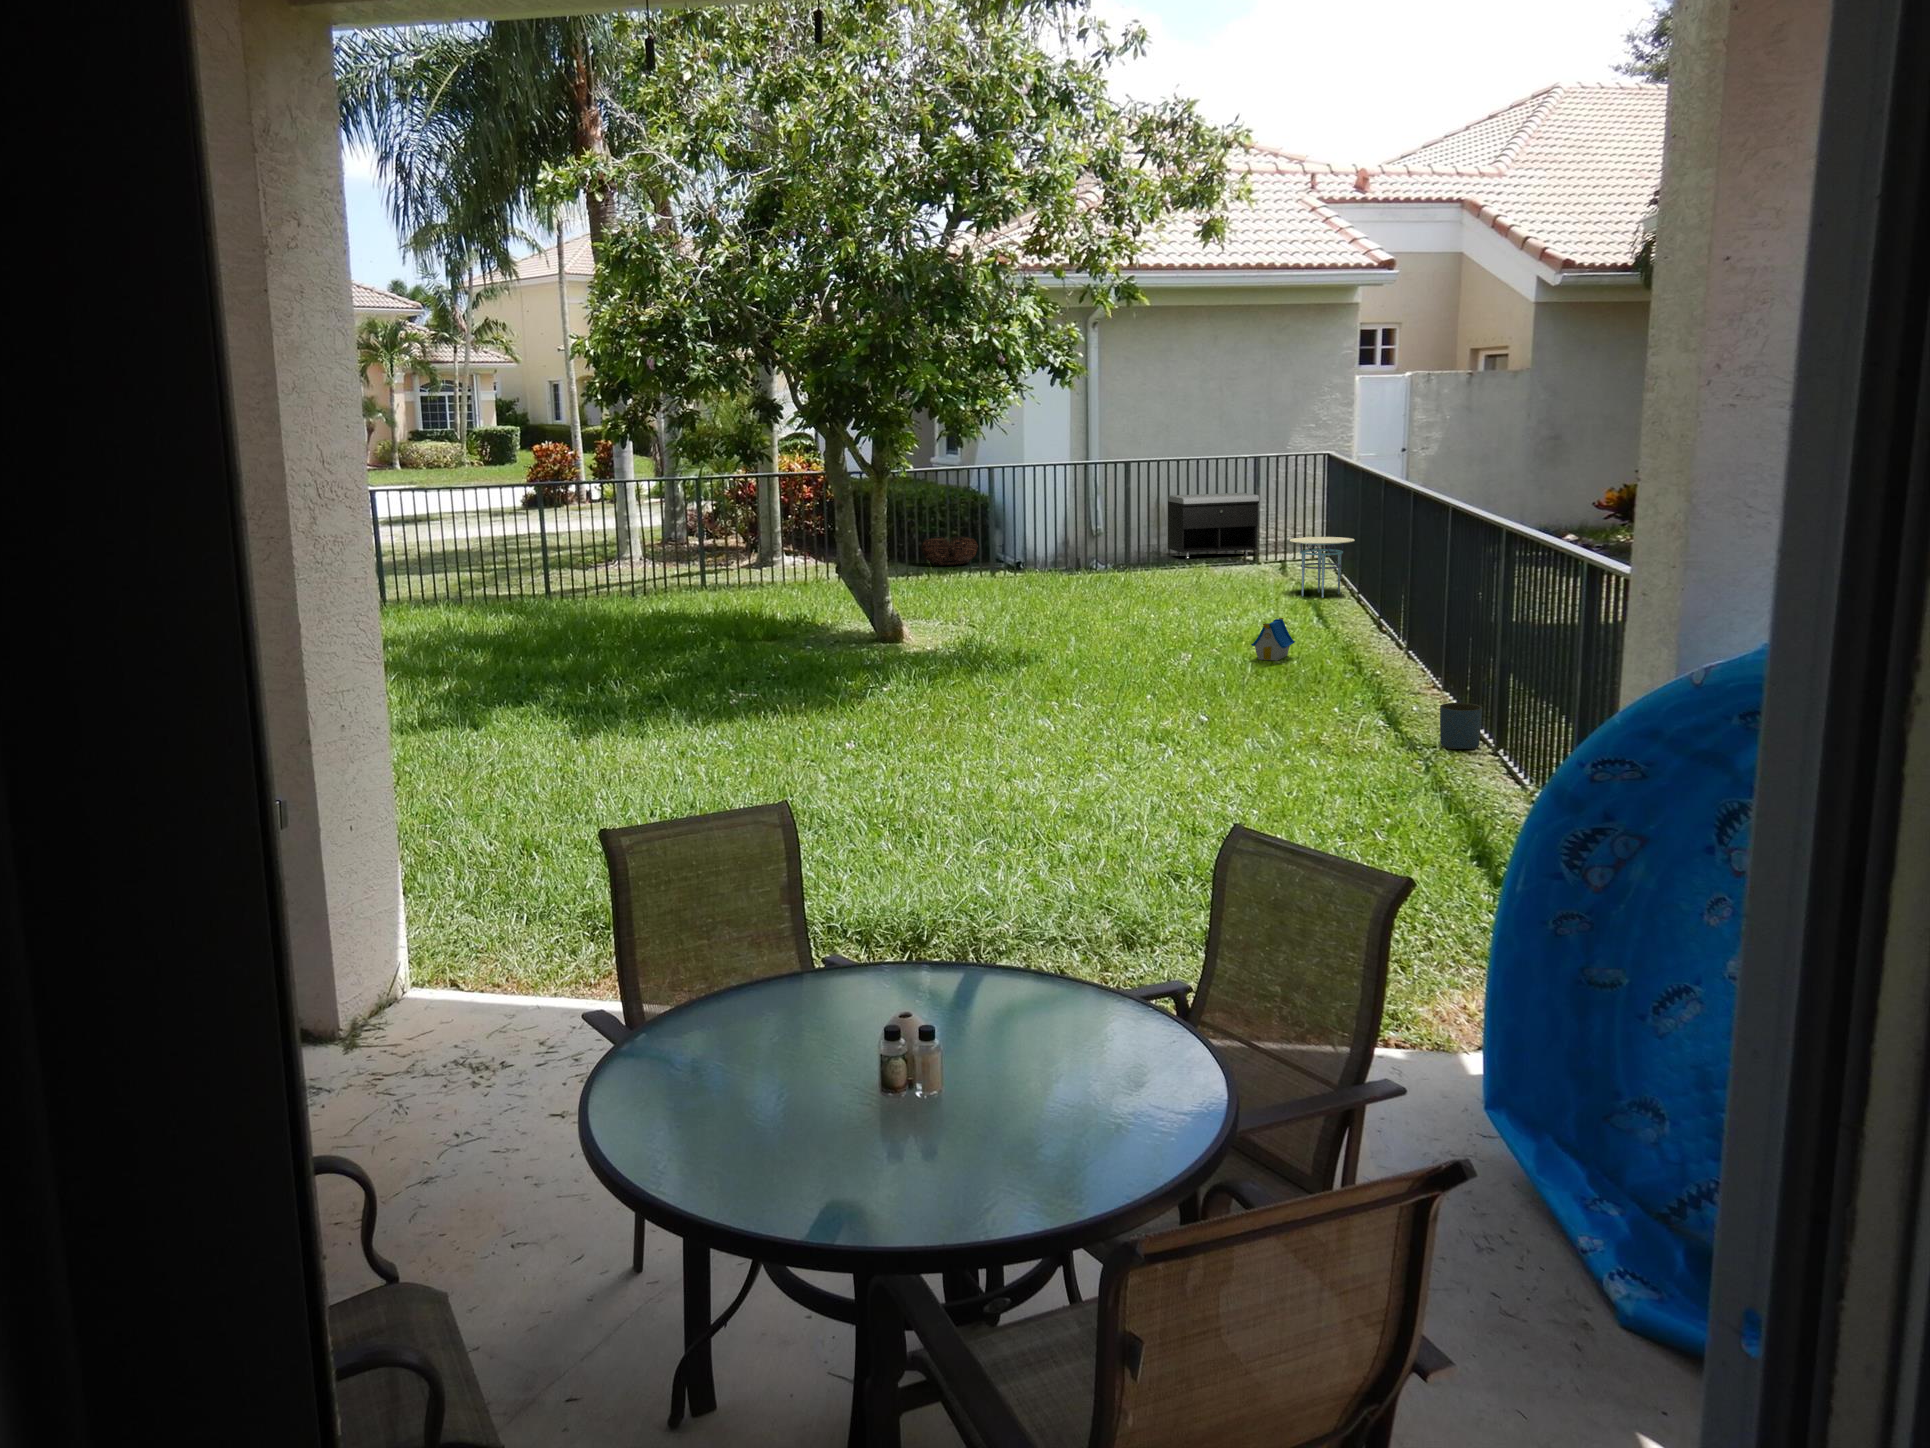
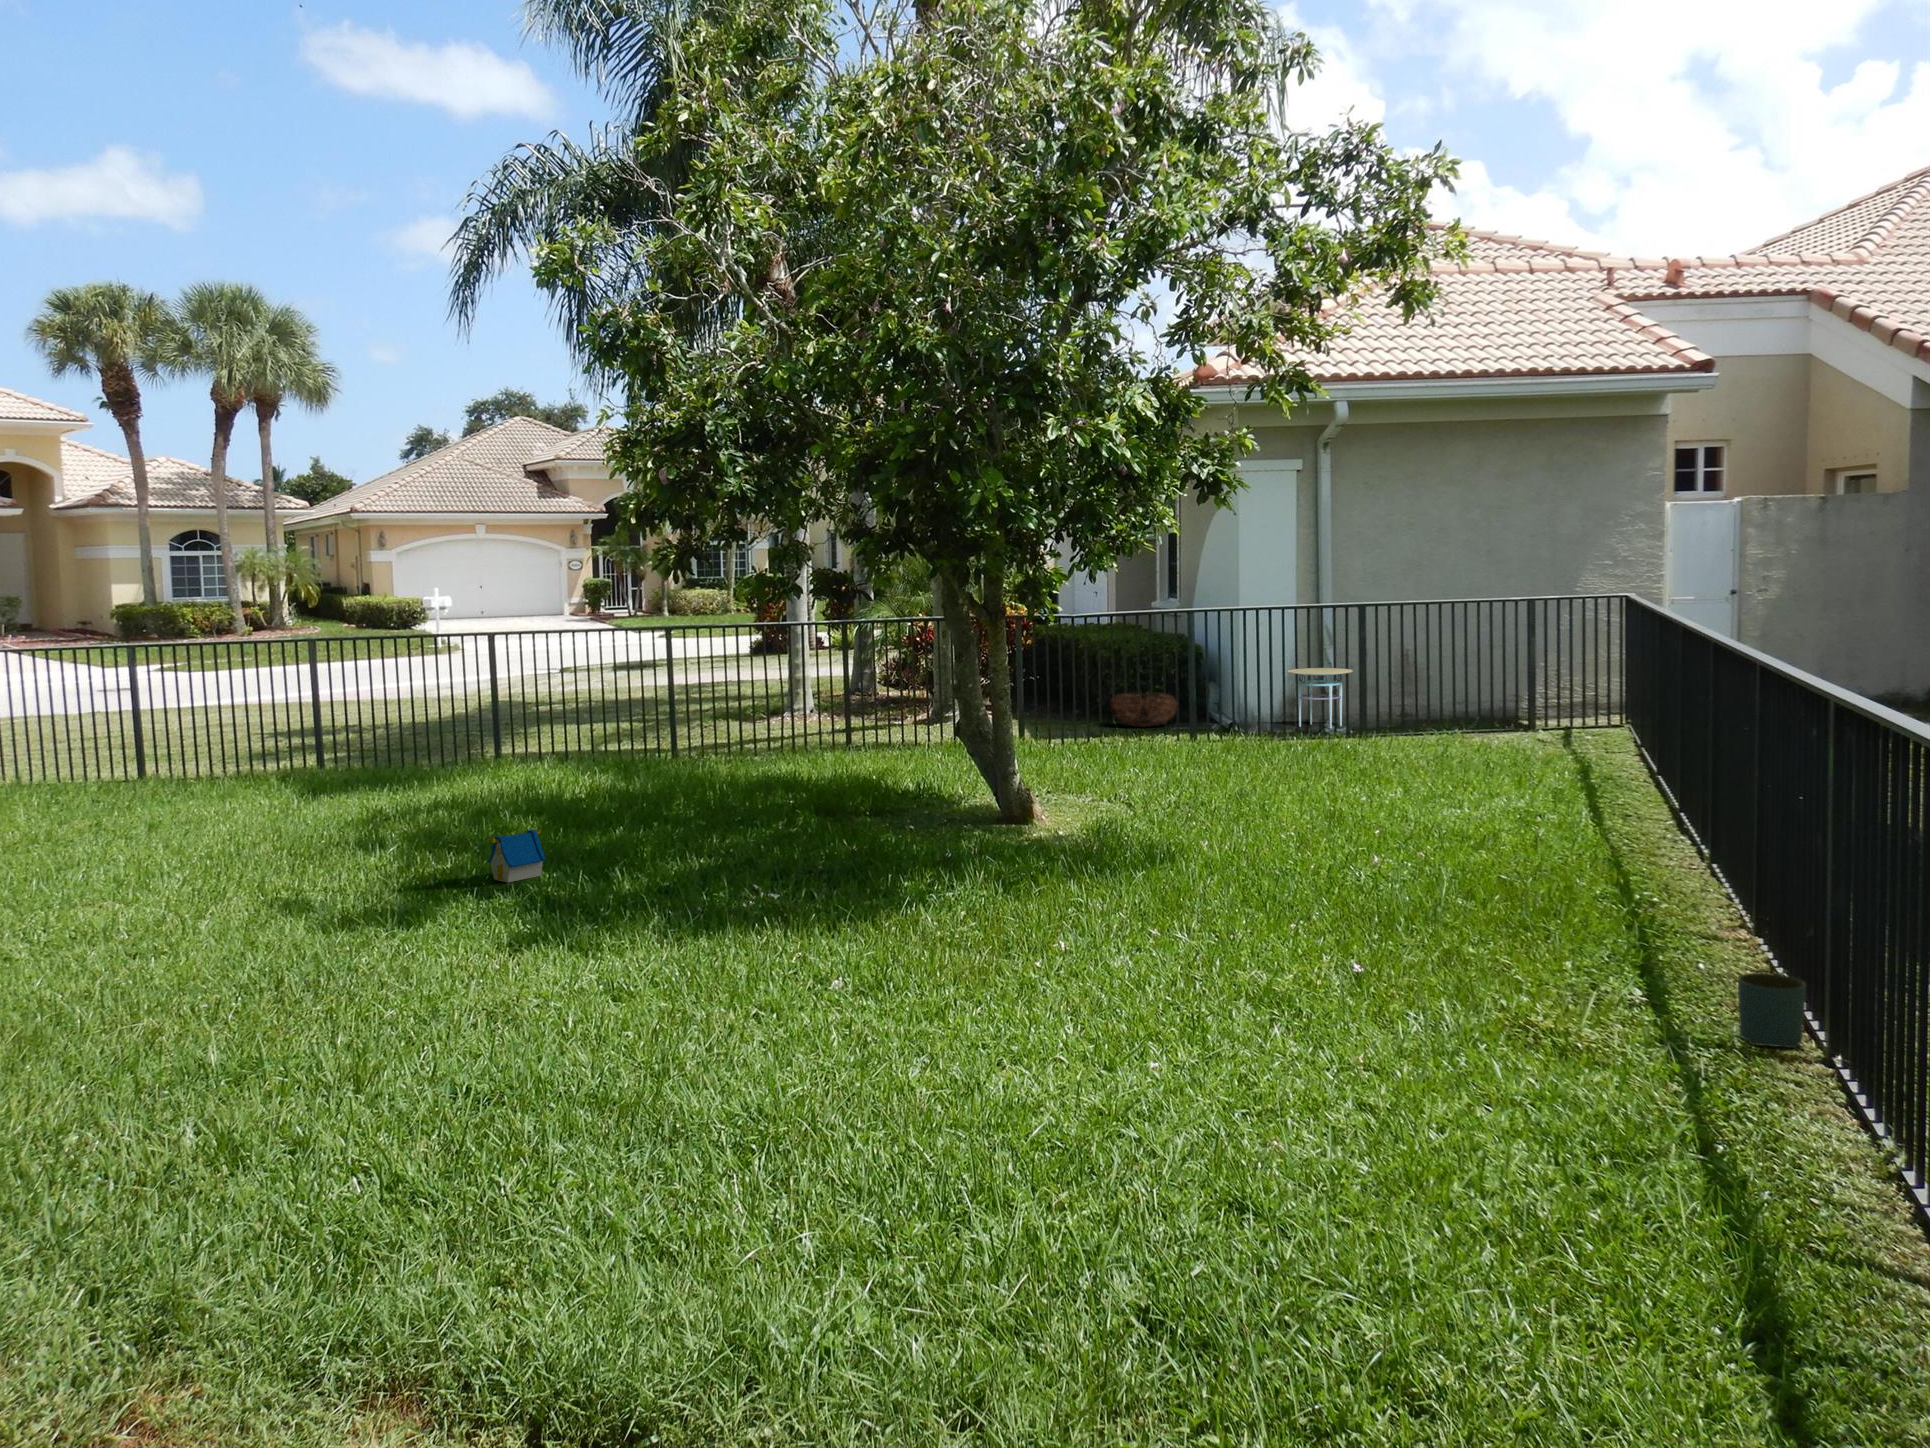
storage bench: present [1168,493,1259,559] -> none [1416,644,1532,724]
side table: present [1289,537,1355,598] -> present [1287,668,1353,729]
toy house: present [1251,618,1295,661] -> present [488,829,546,882]

